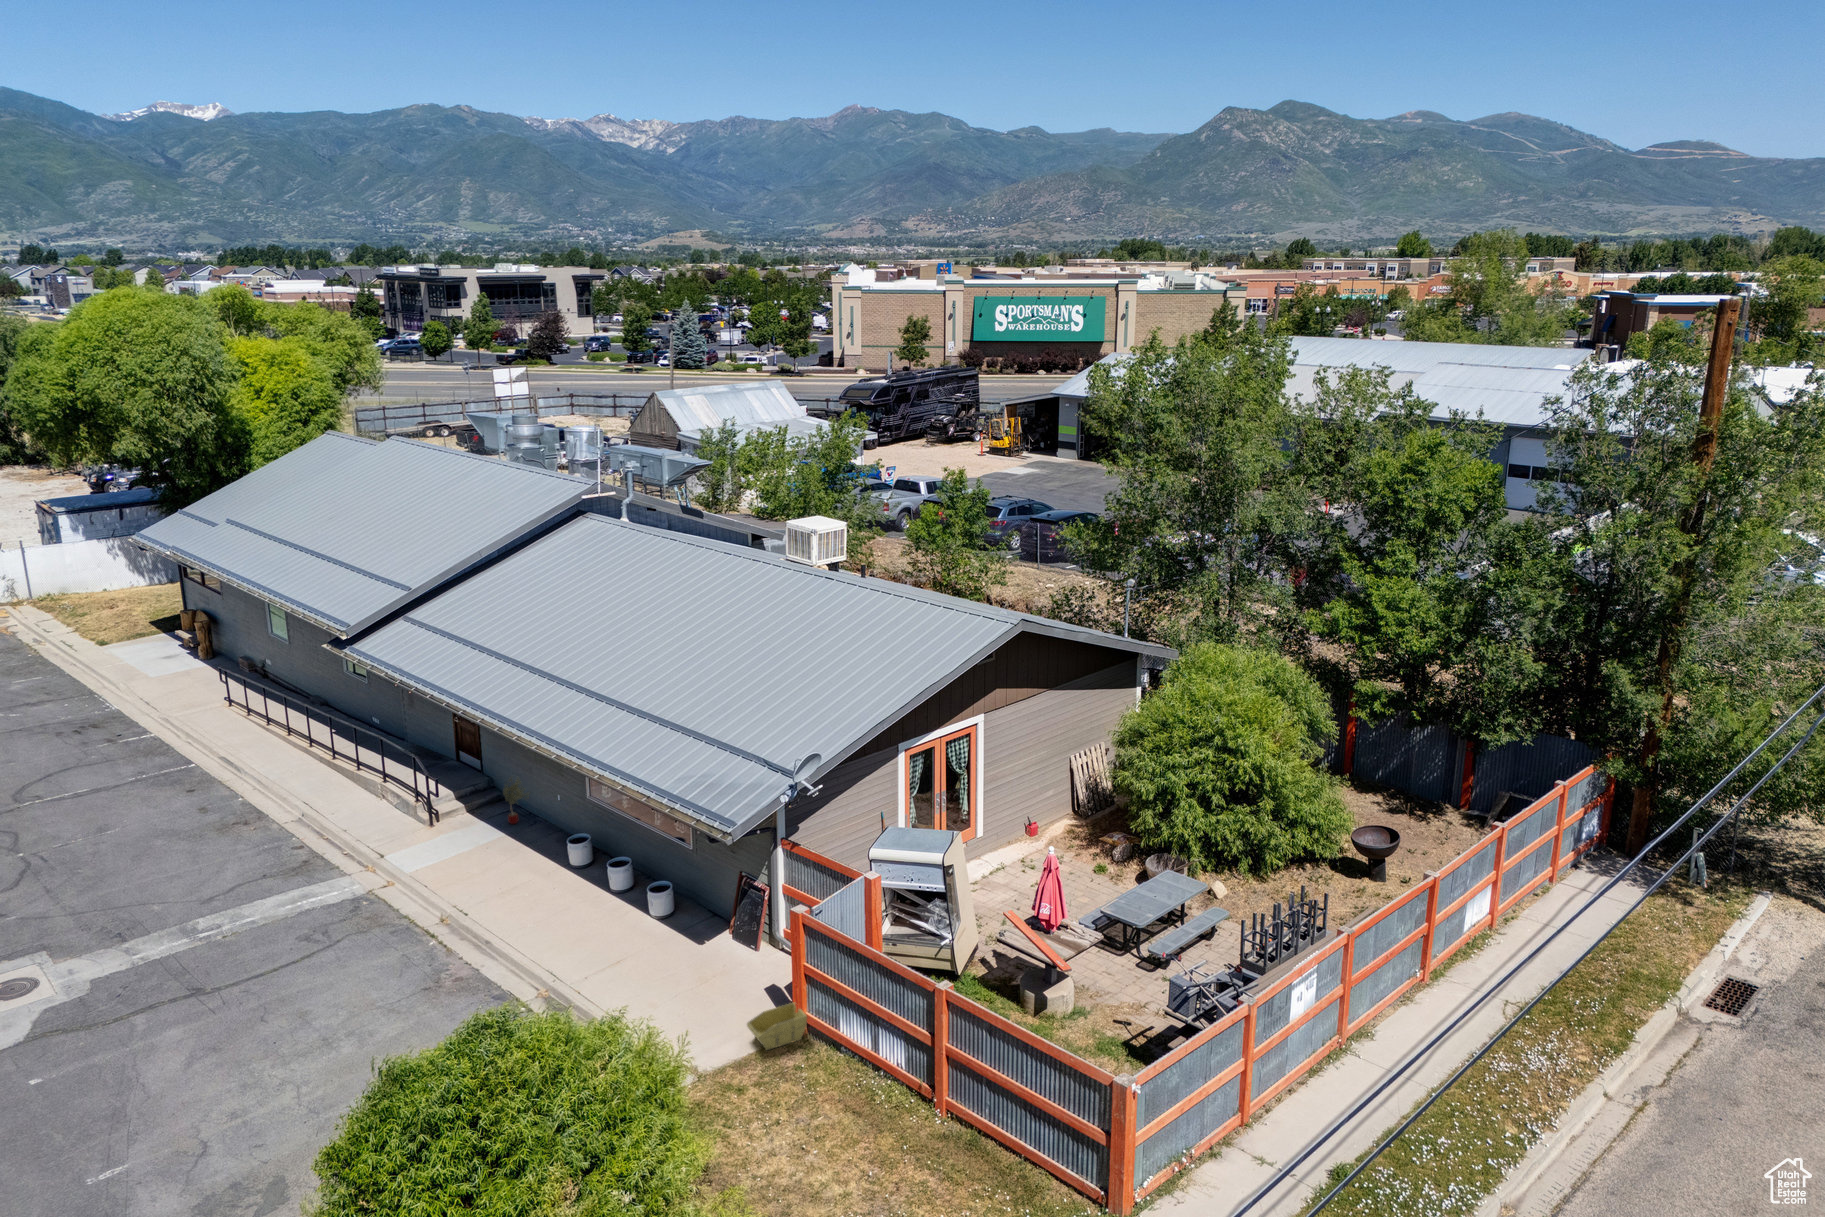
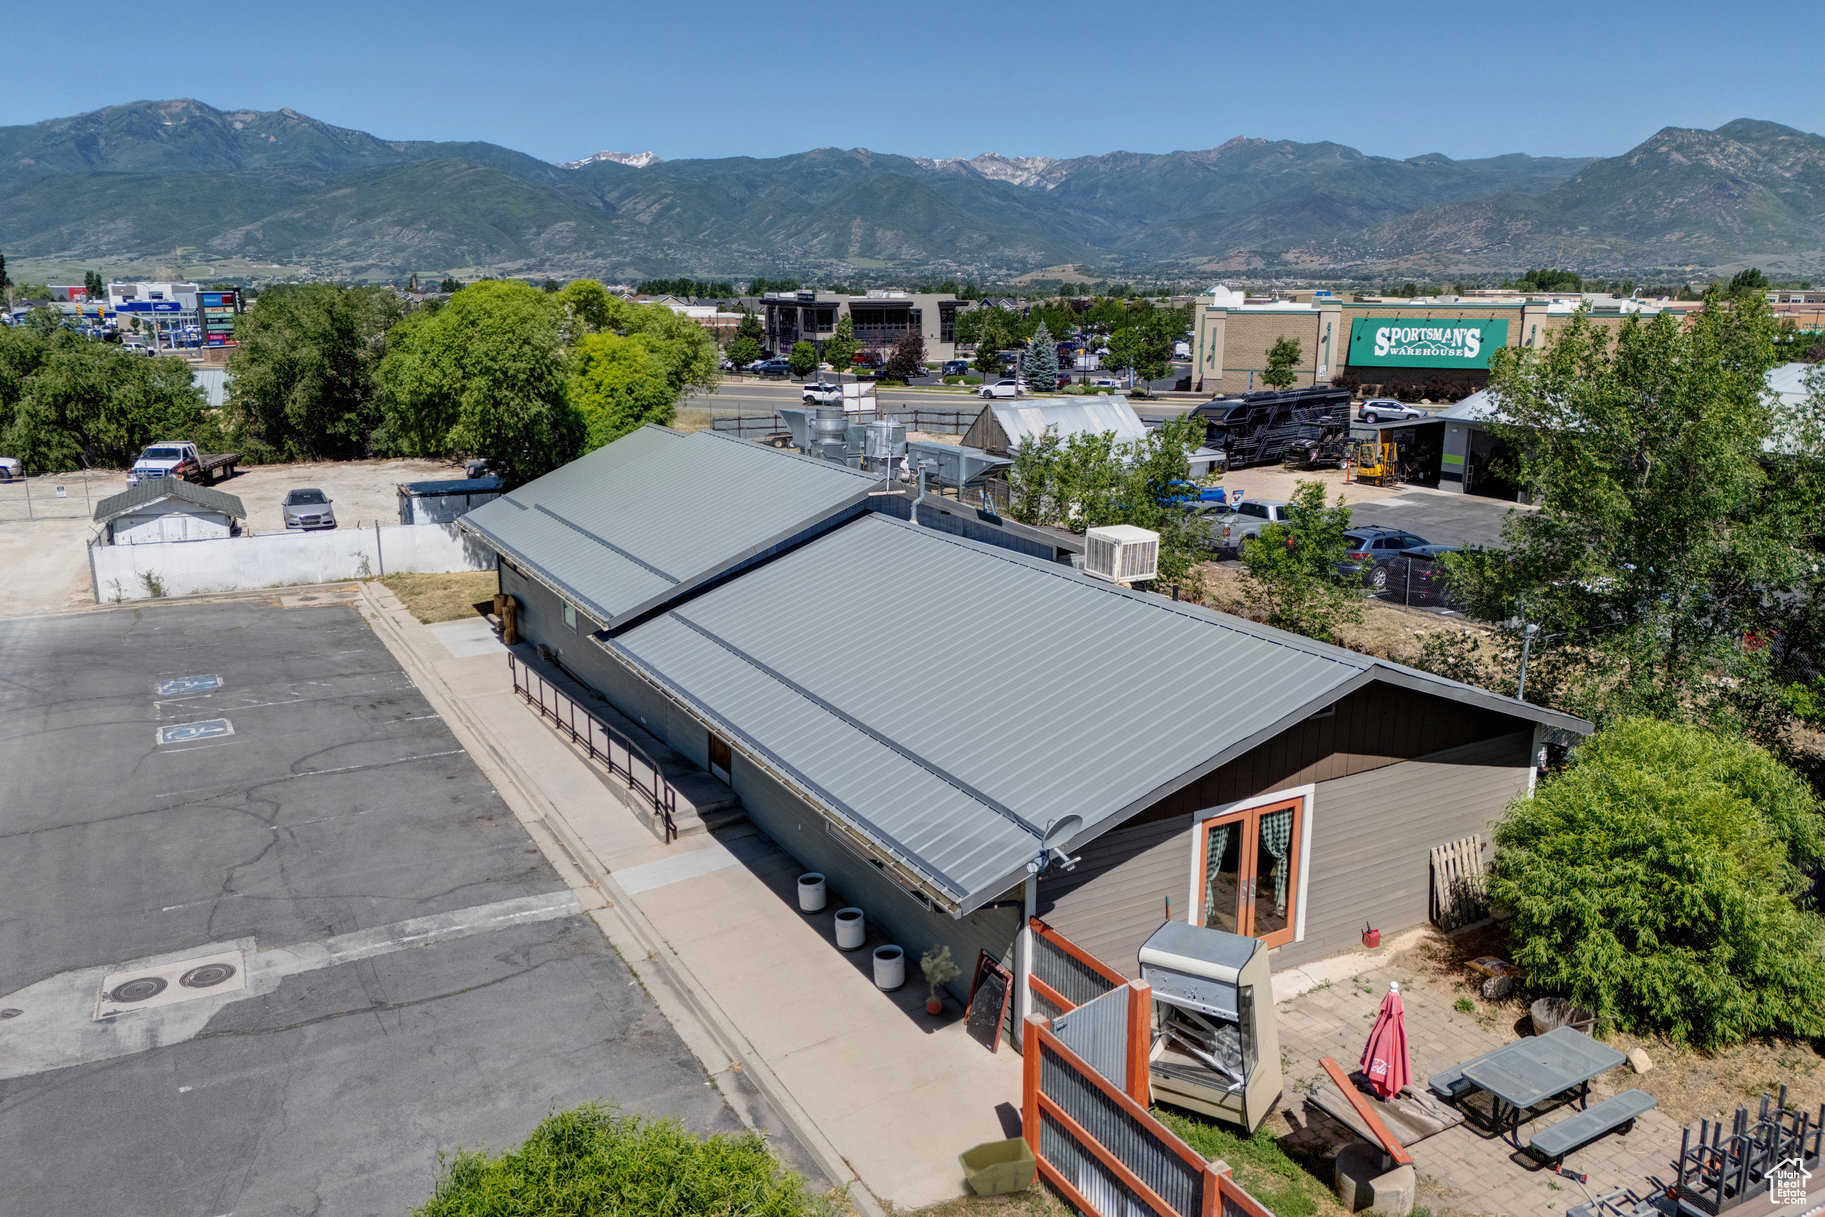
potted tree: present [503,777,529,824] -> present [921,945,960,1014]

